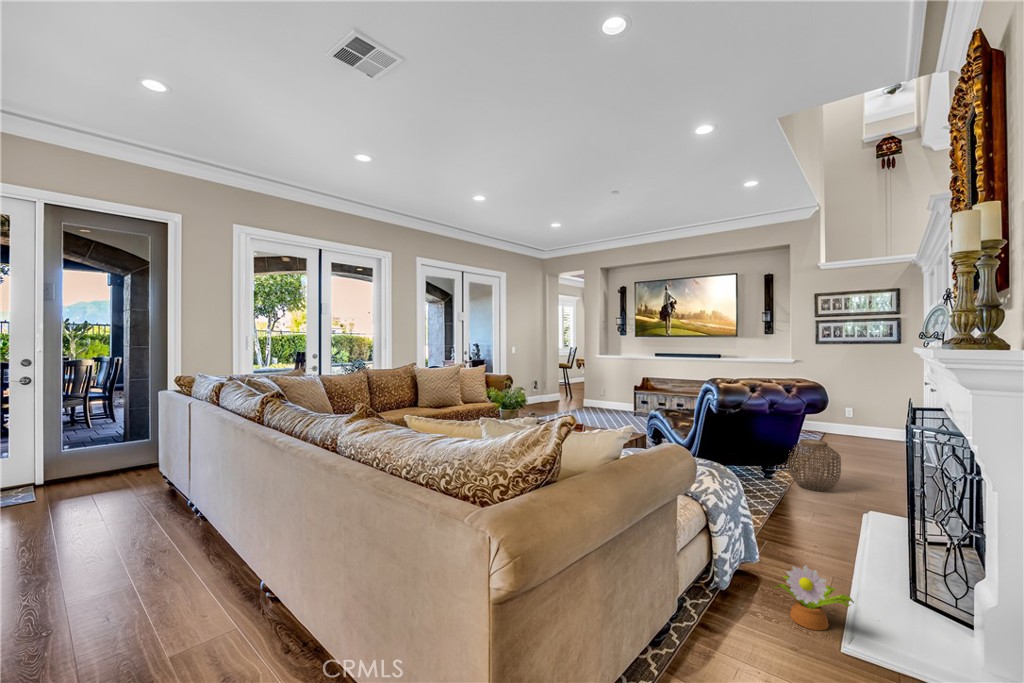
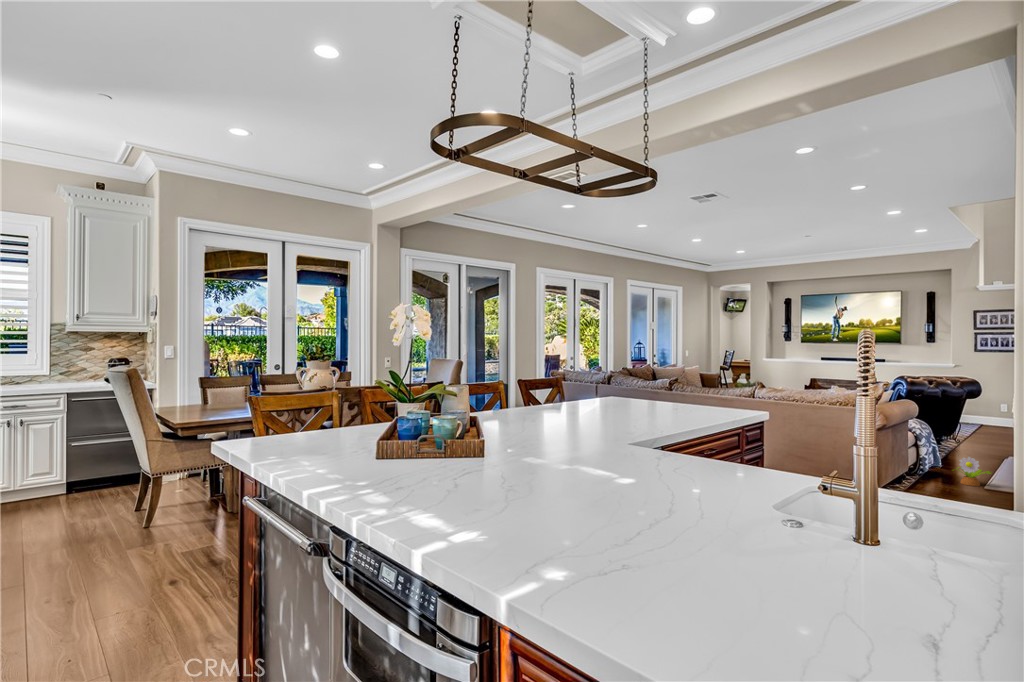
woven basket: present [787,439,841,491] -> none [953,418,992,451]

